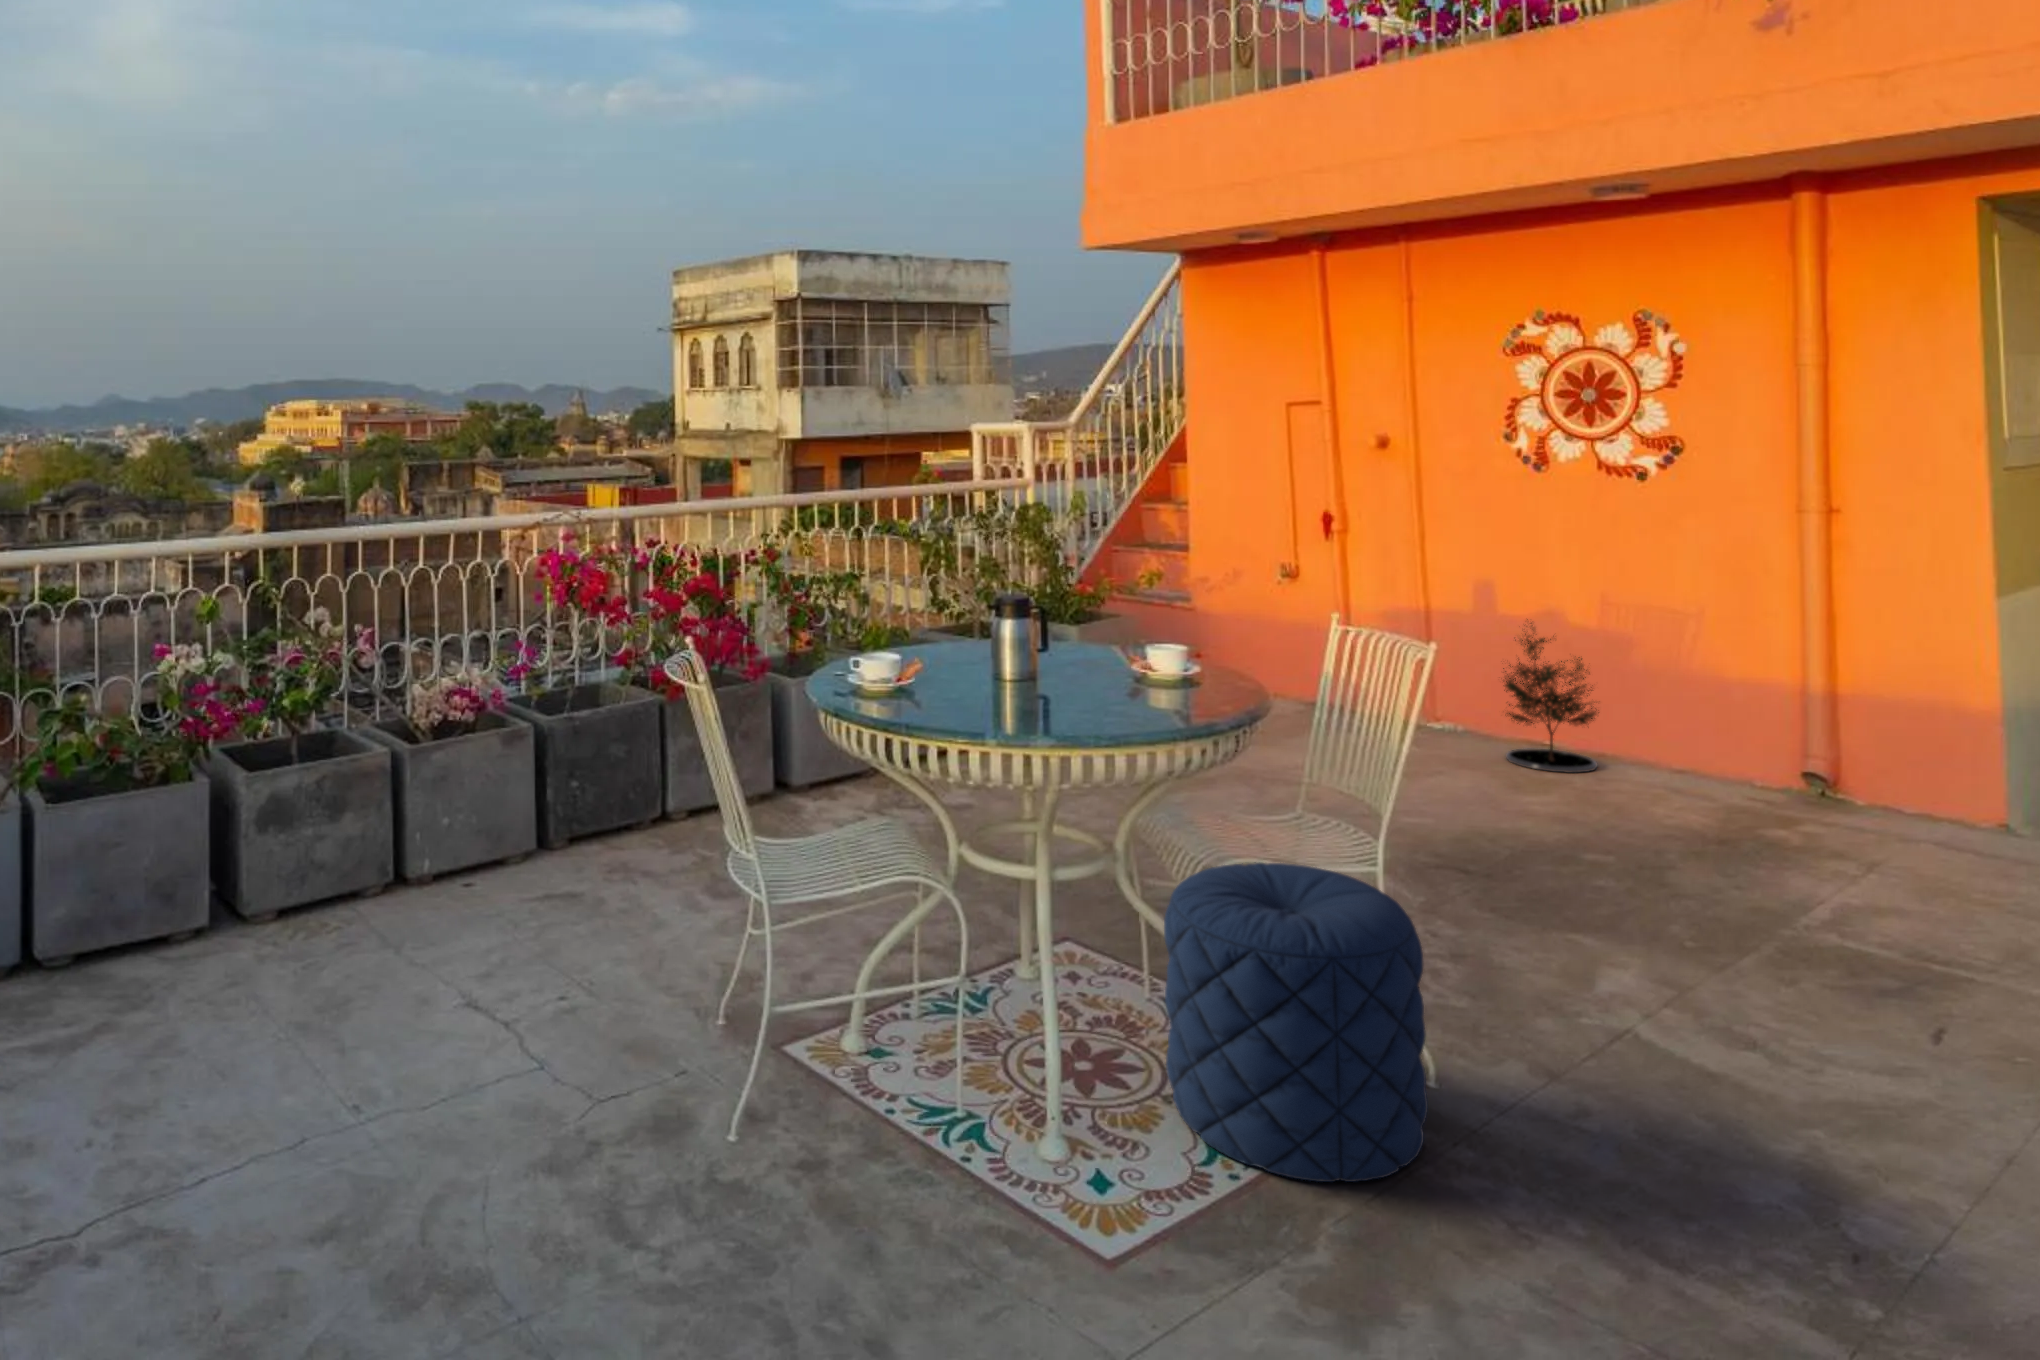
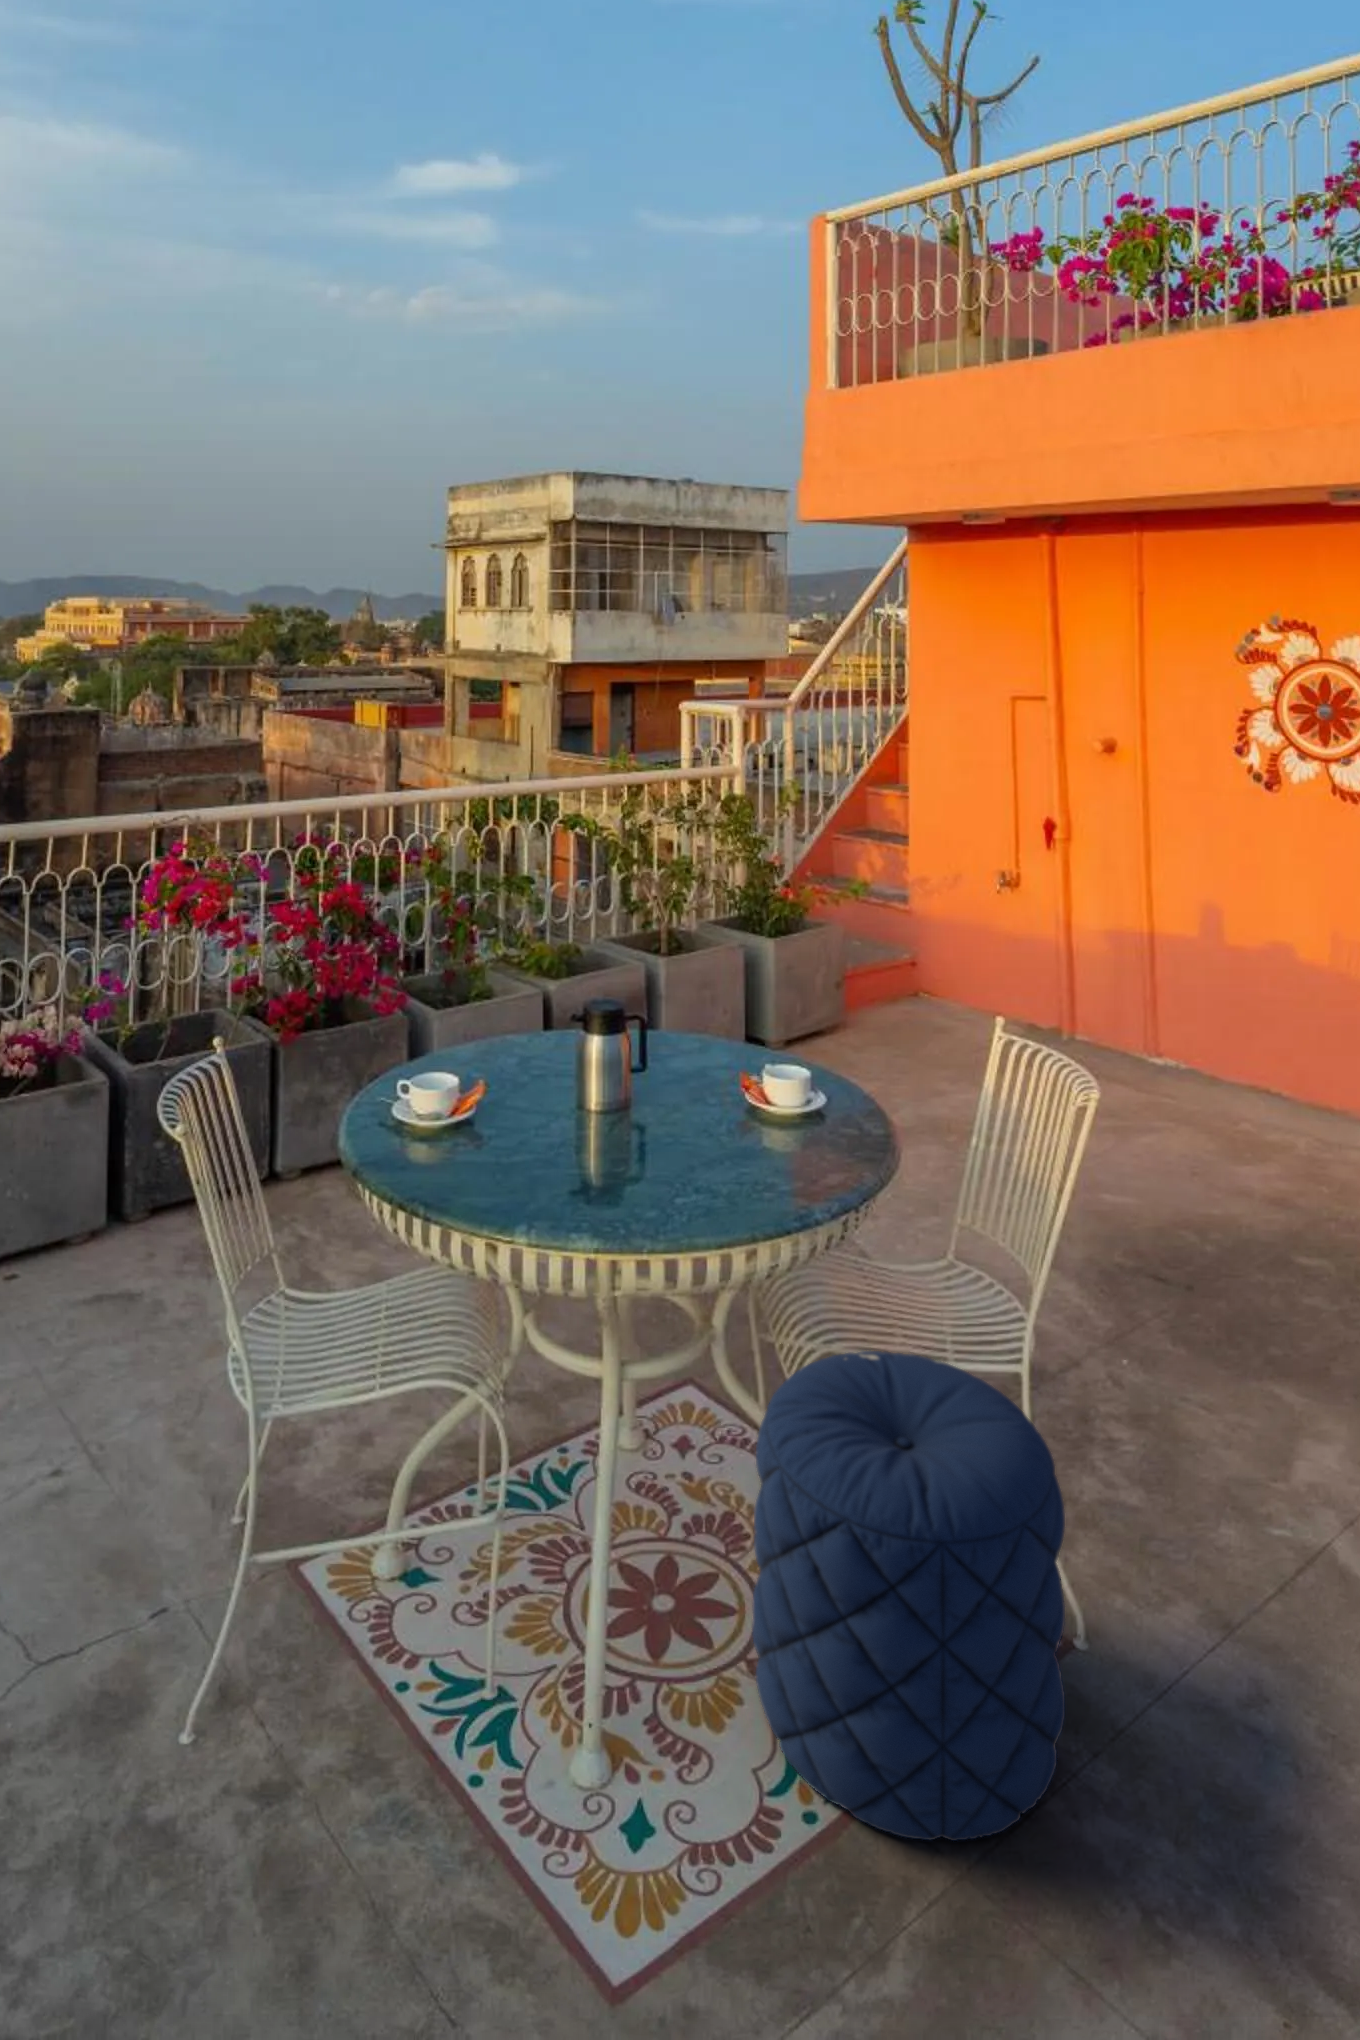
potted tree: present [1503,619,1599,773] -> none [1217,946,1330,1121]

